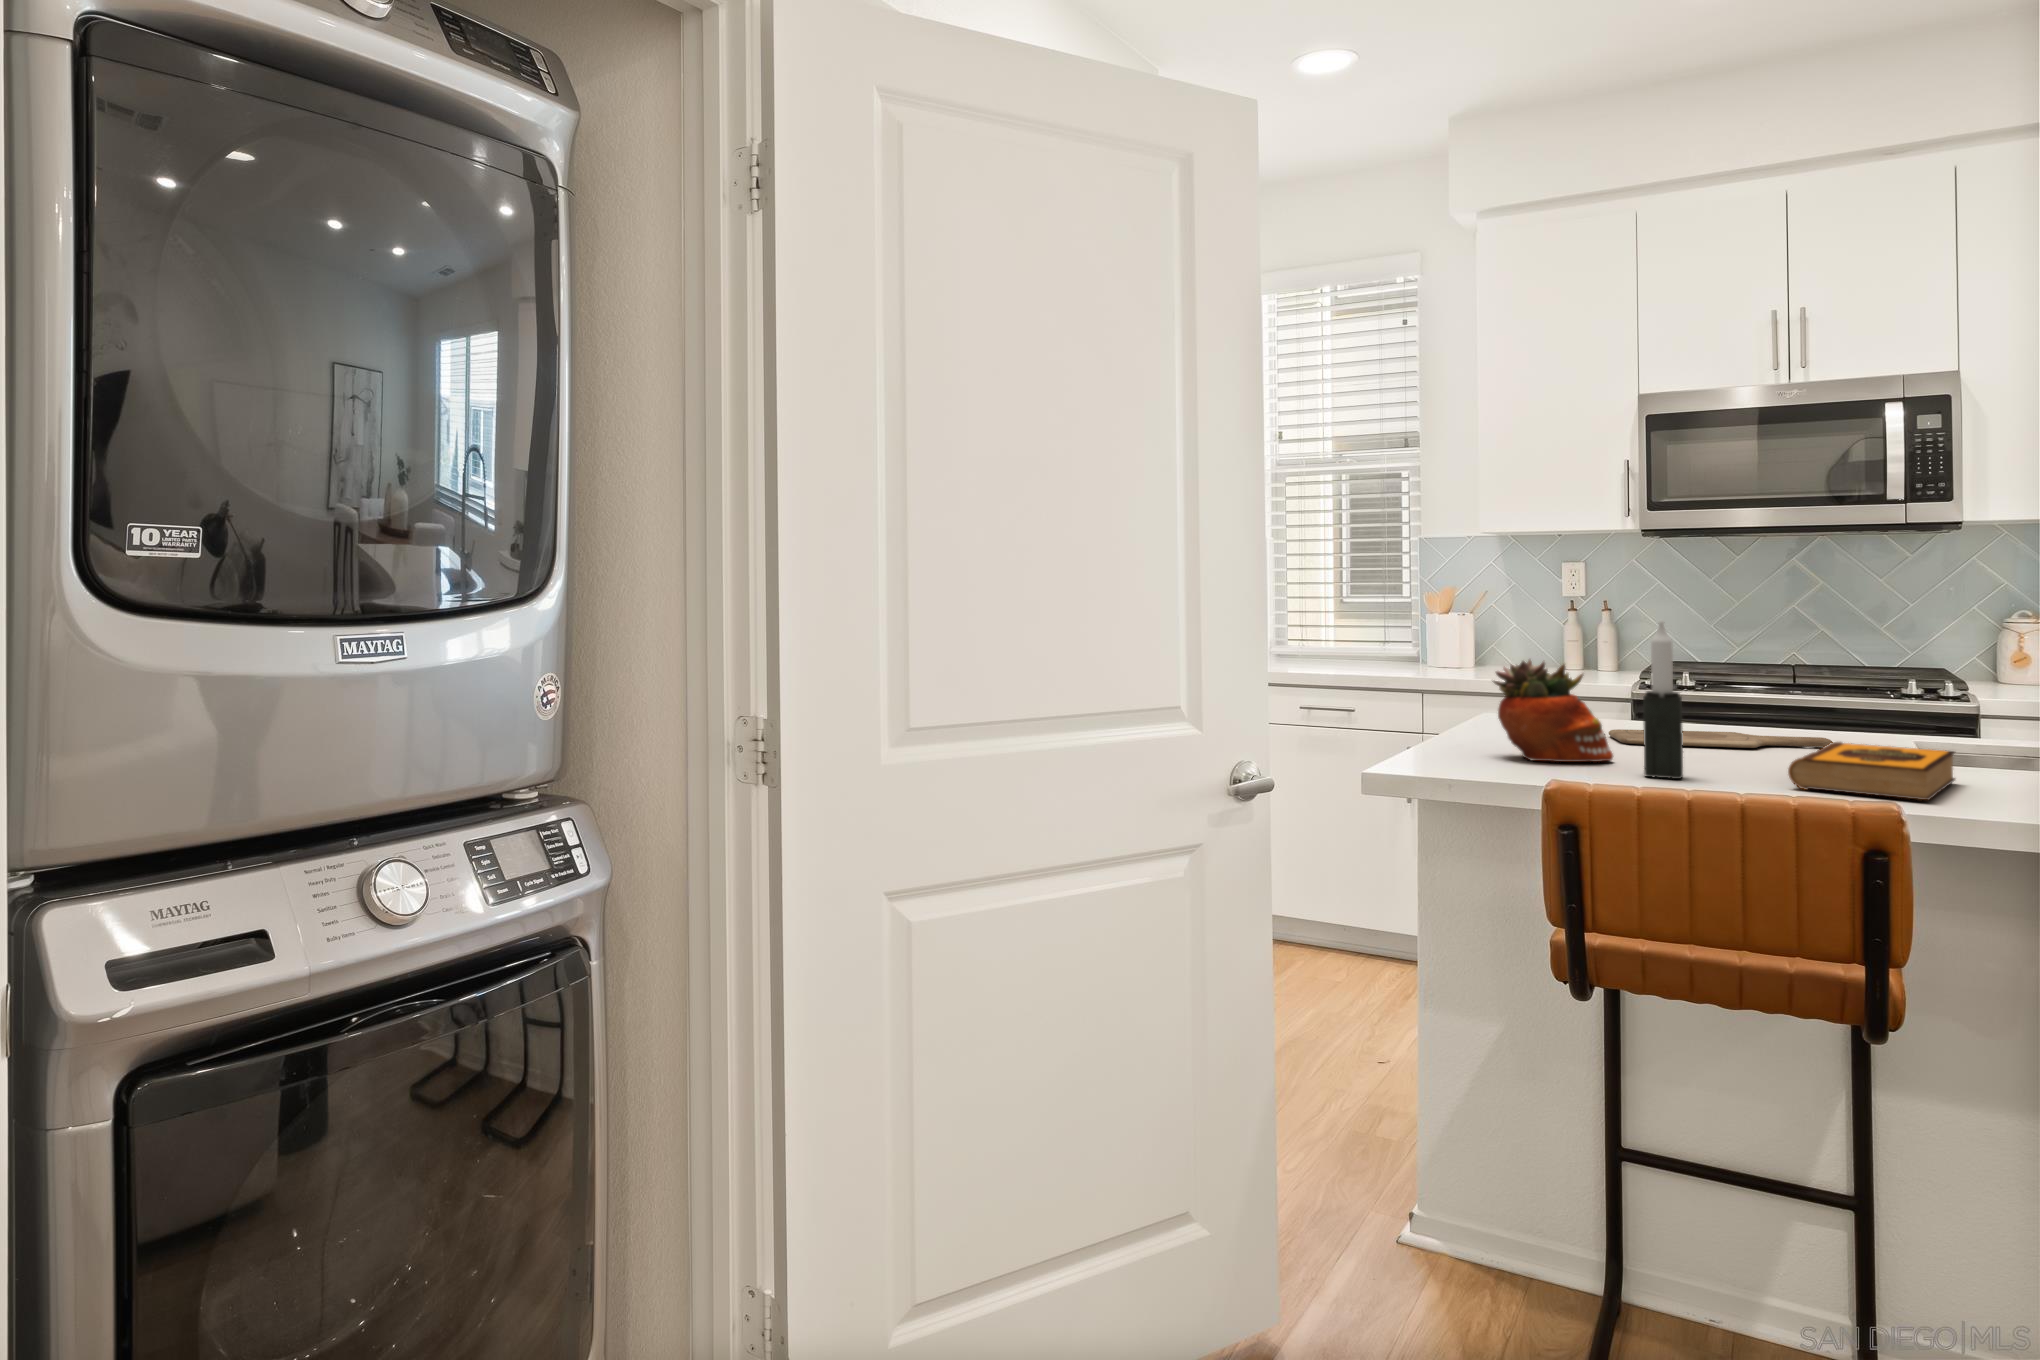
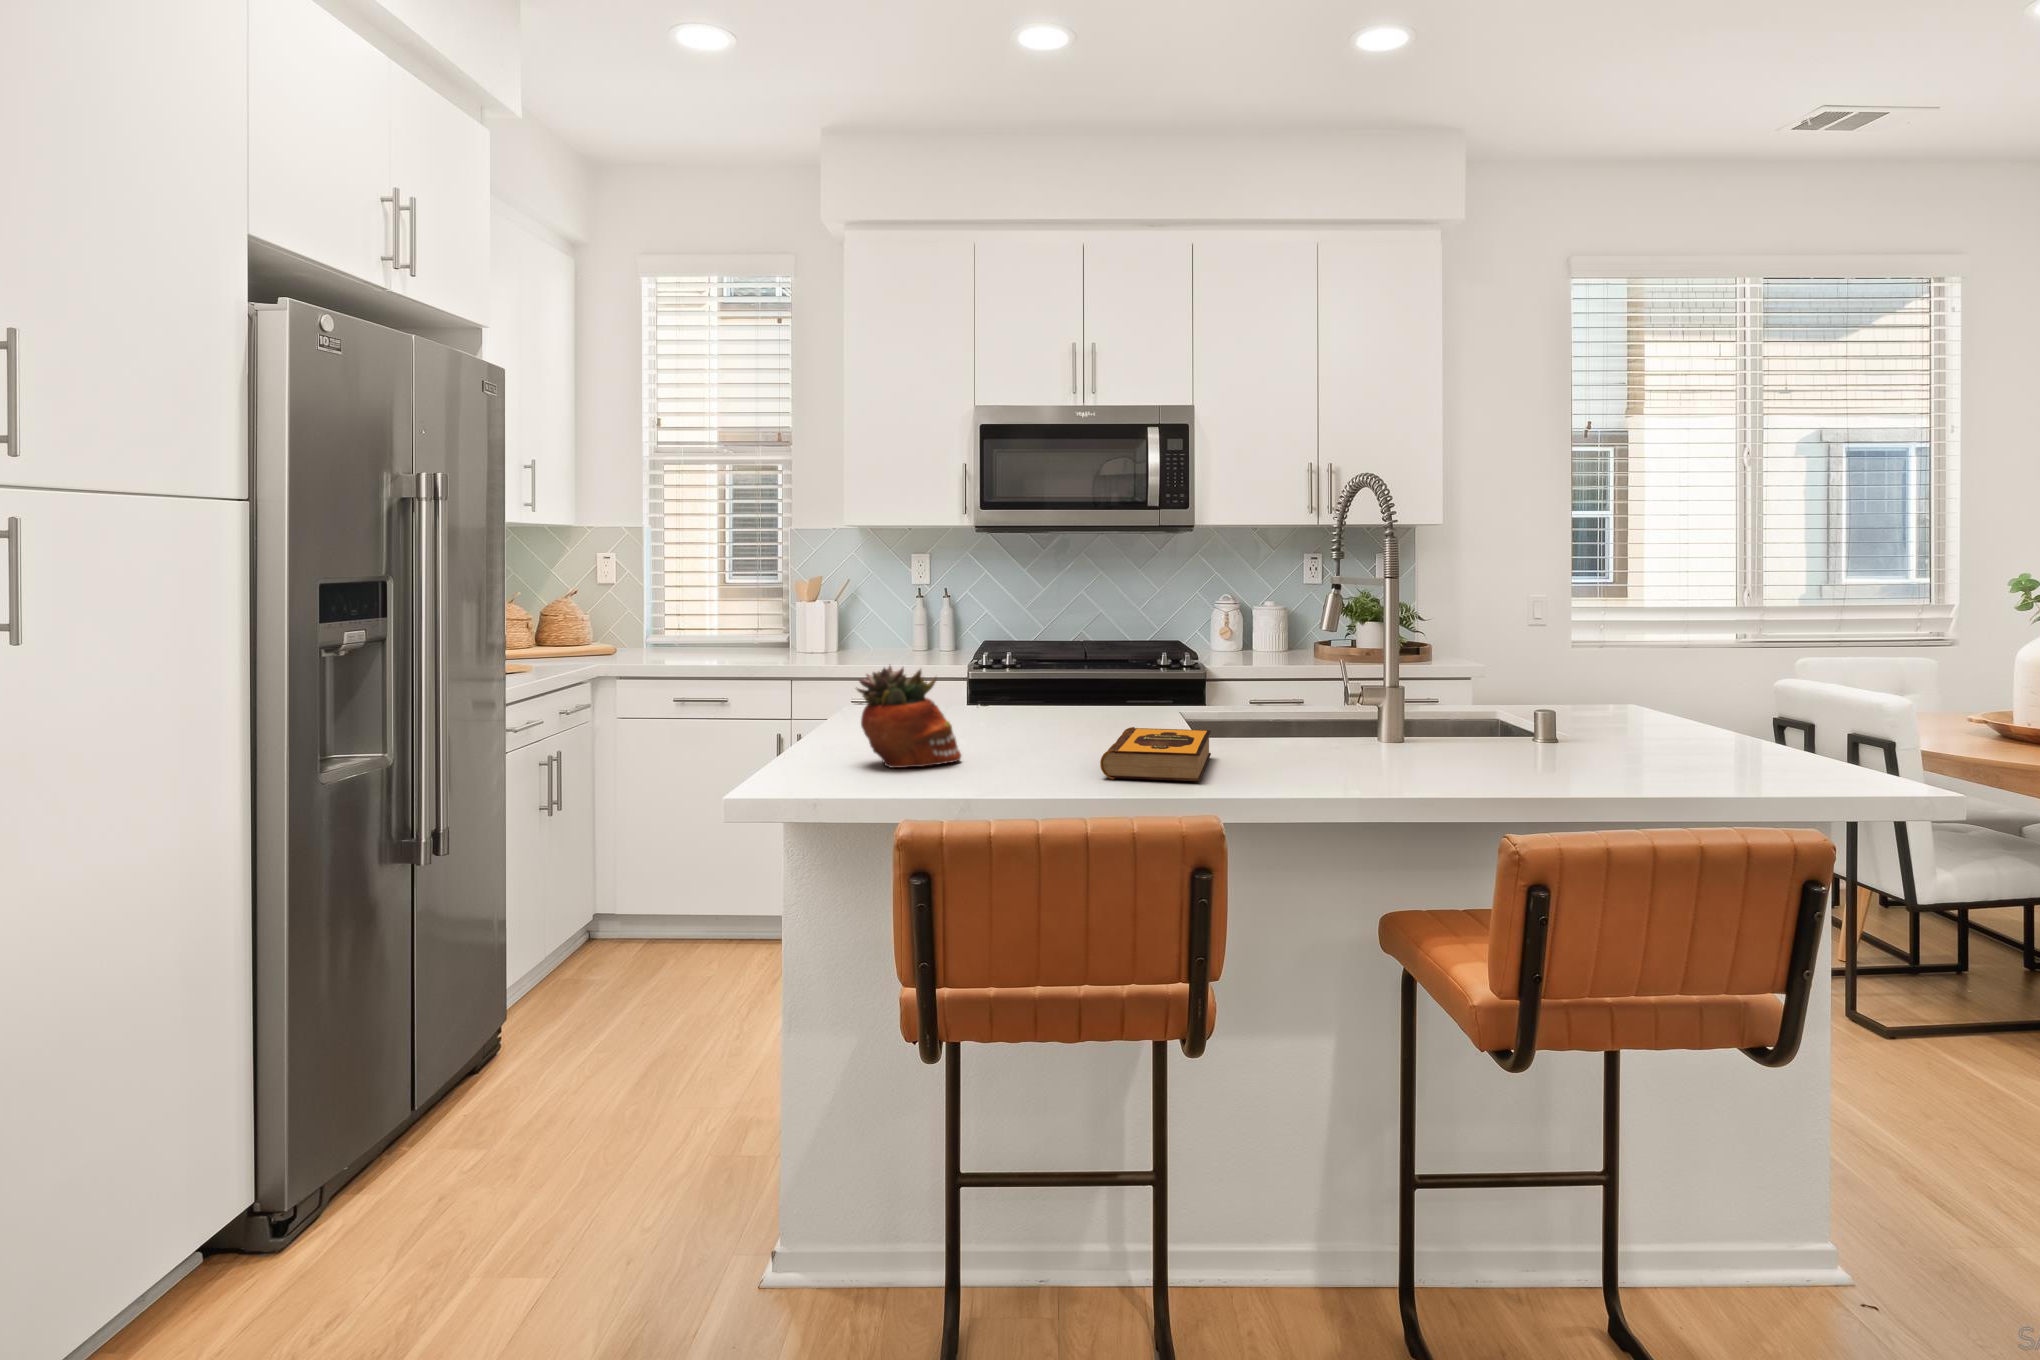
candle: present [1643,620,1683,779] -> none [988,626,1019,778]
cutting board: present [1609,729,1832,748] -> none [955,717,1122,736]

